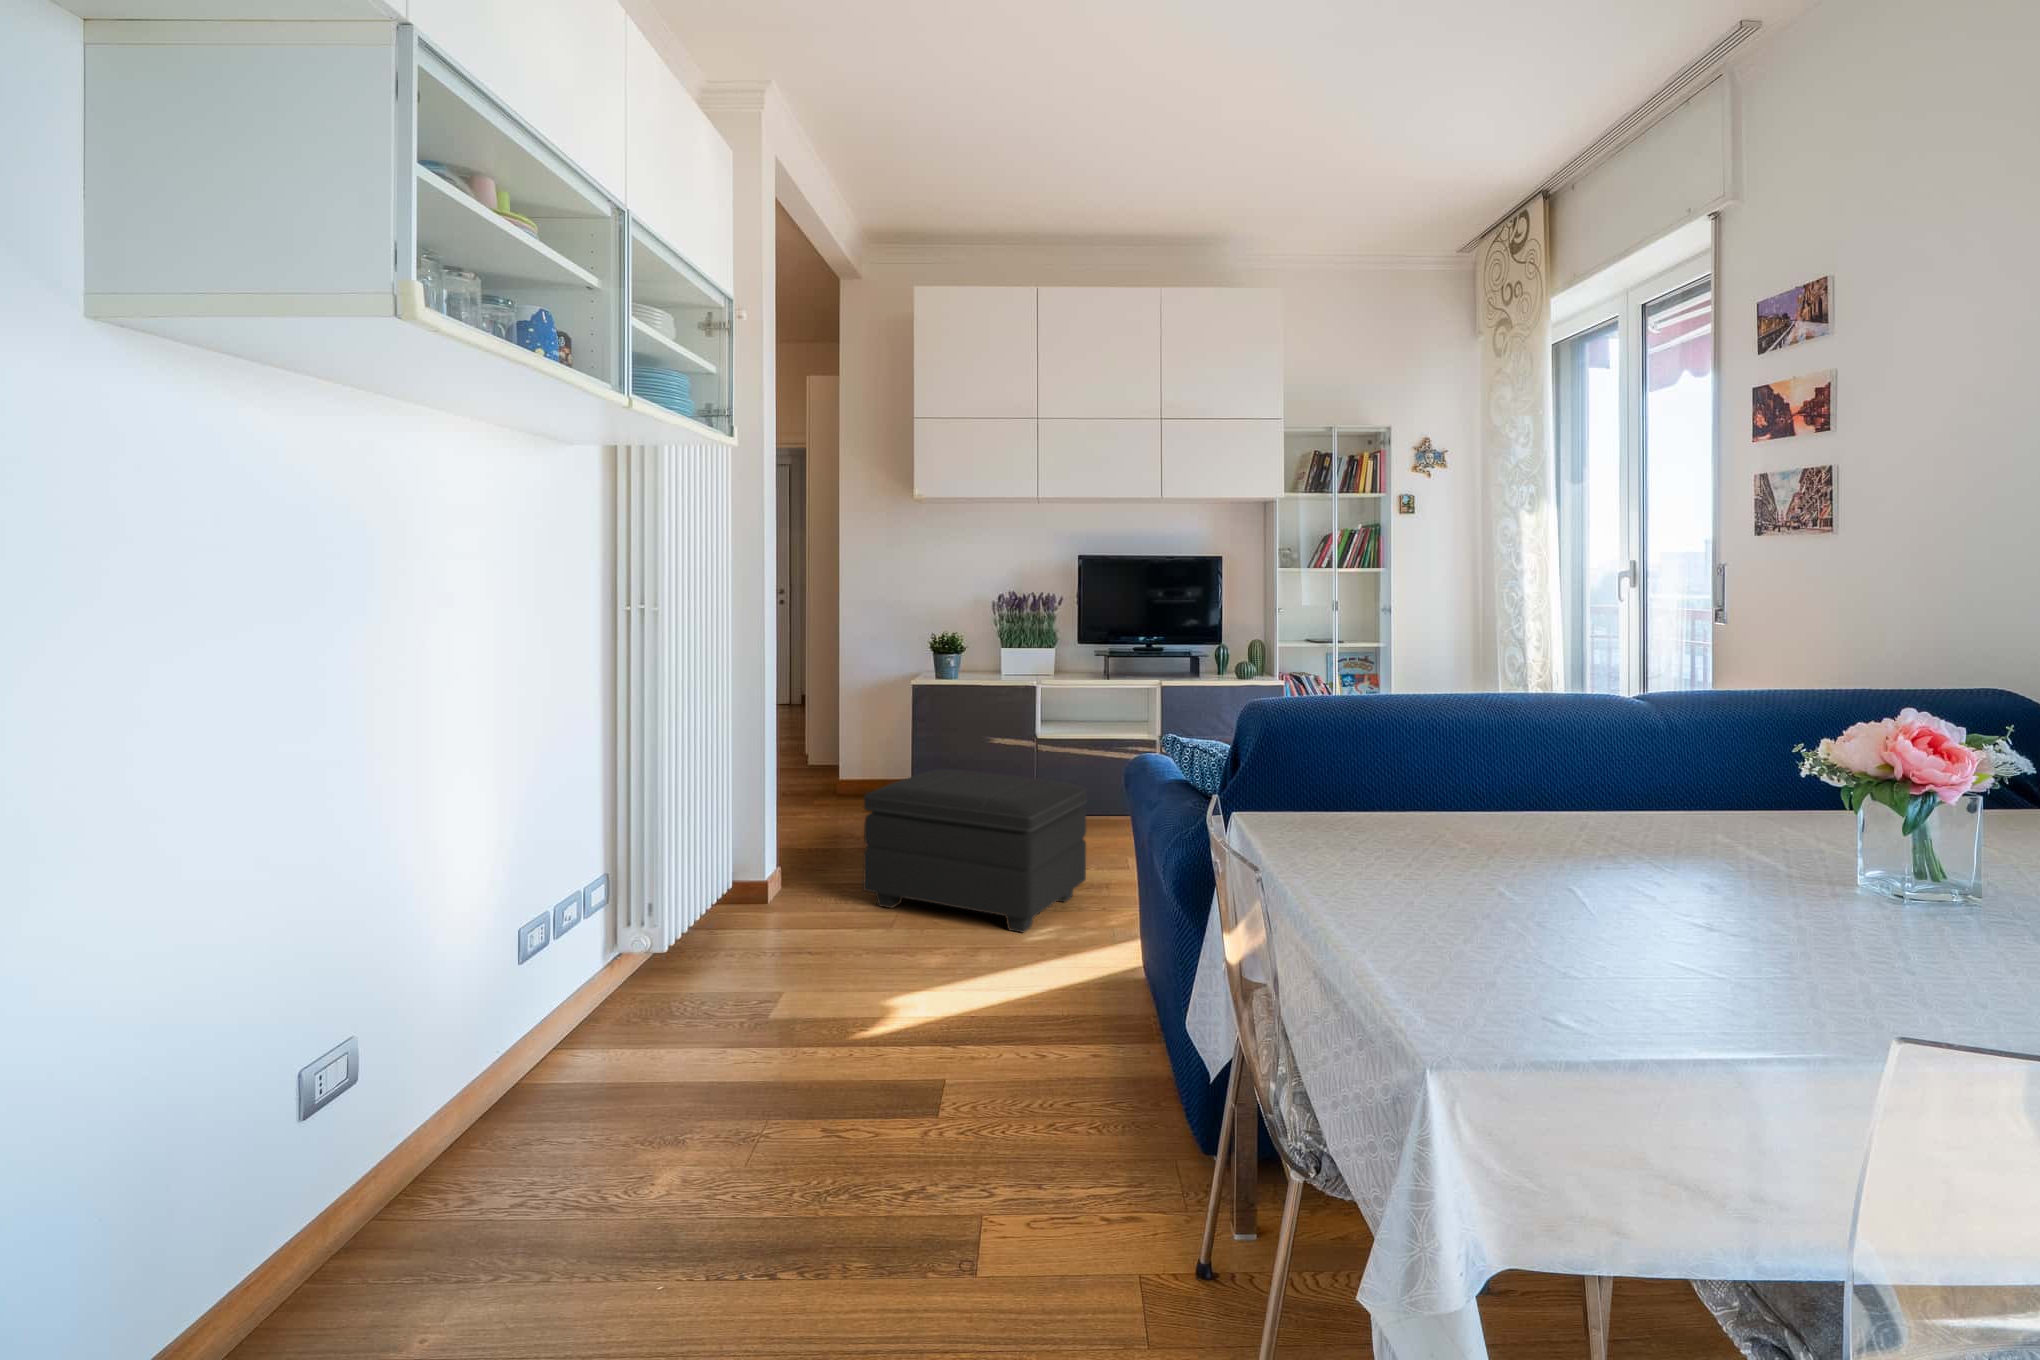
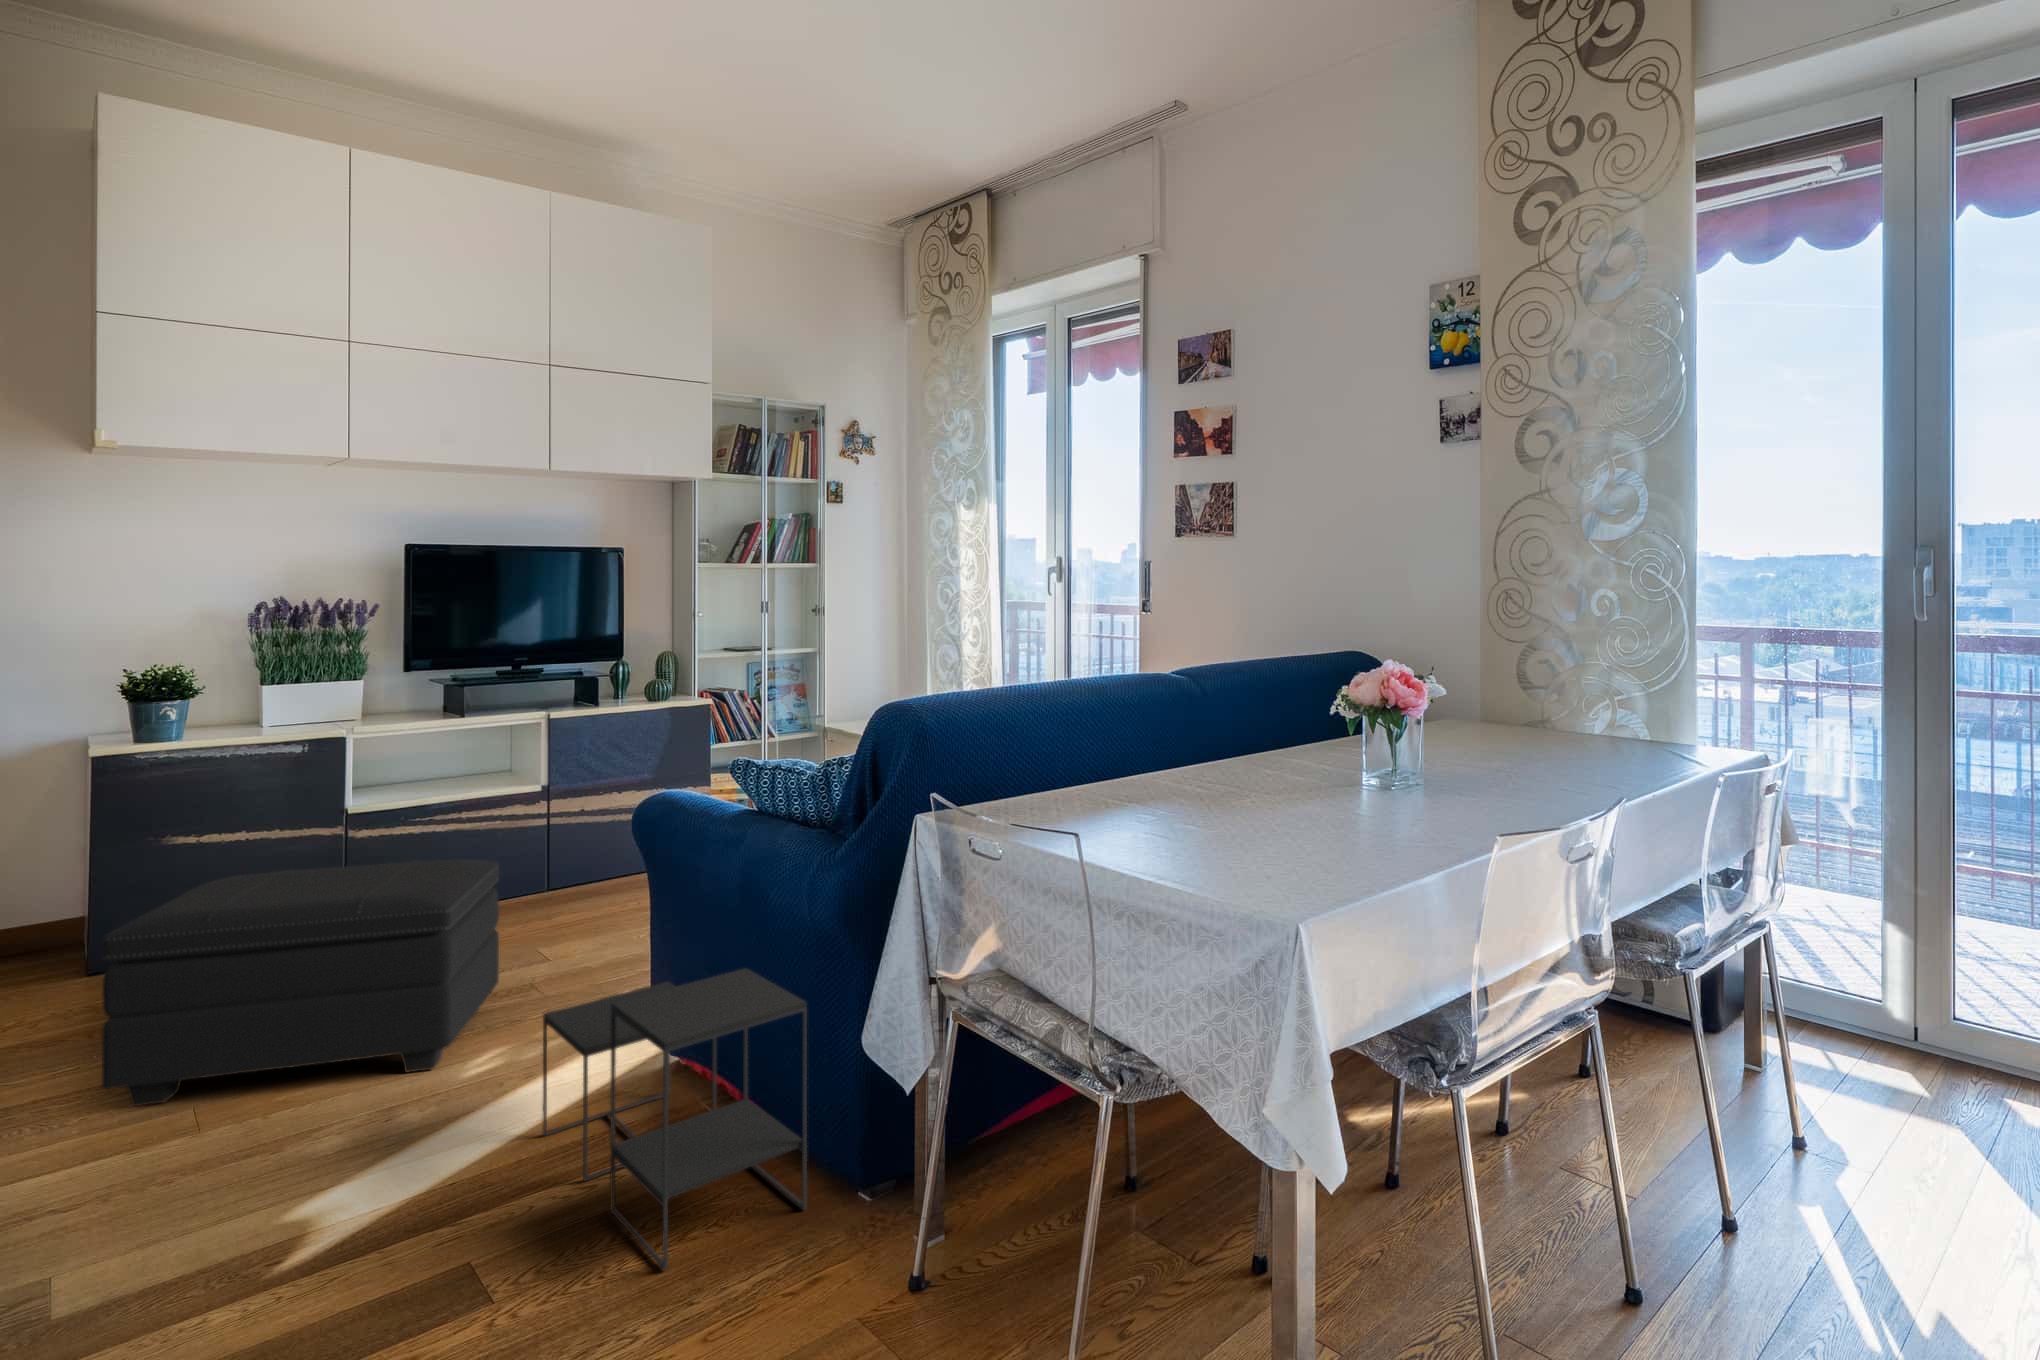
side table: none [1053,911,1192,1157] -> present [543,968,807,1270]

